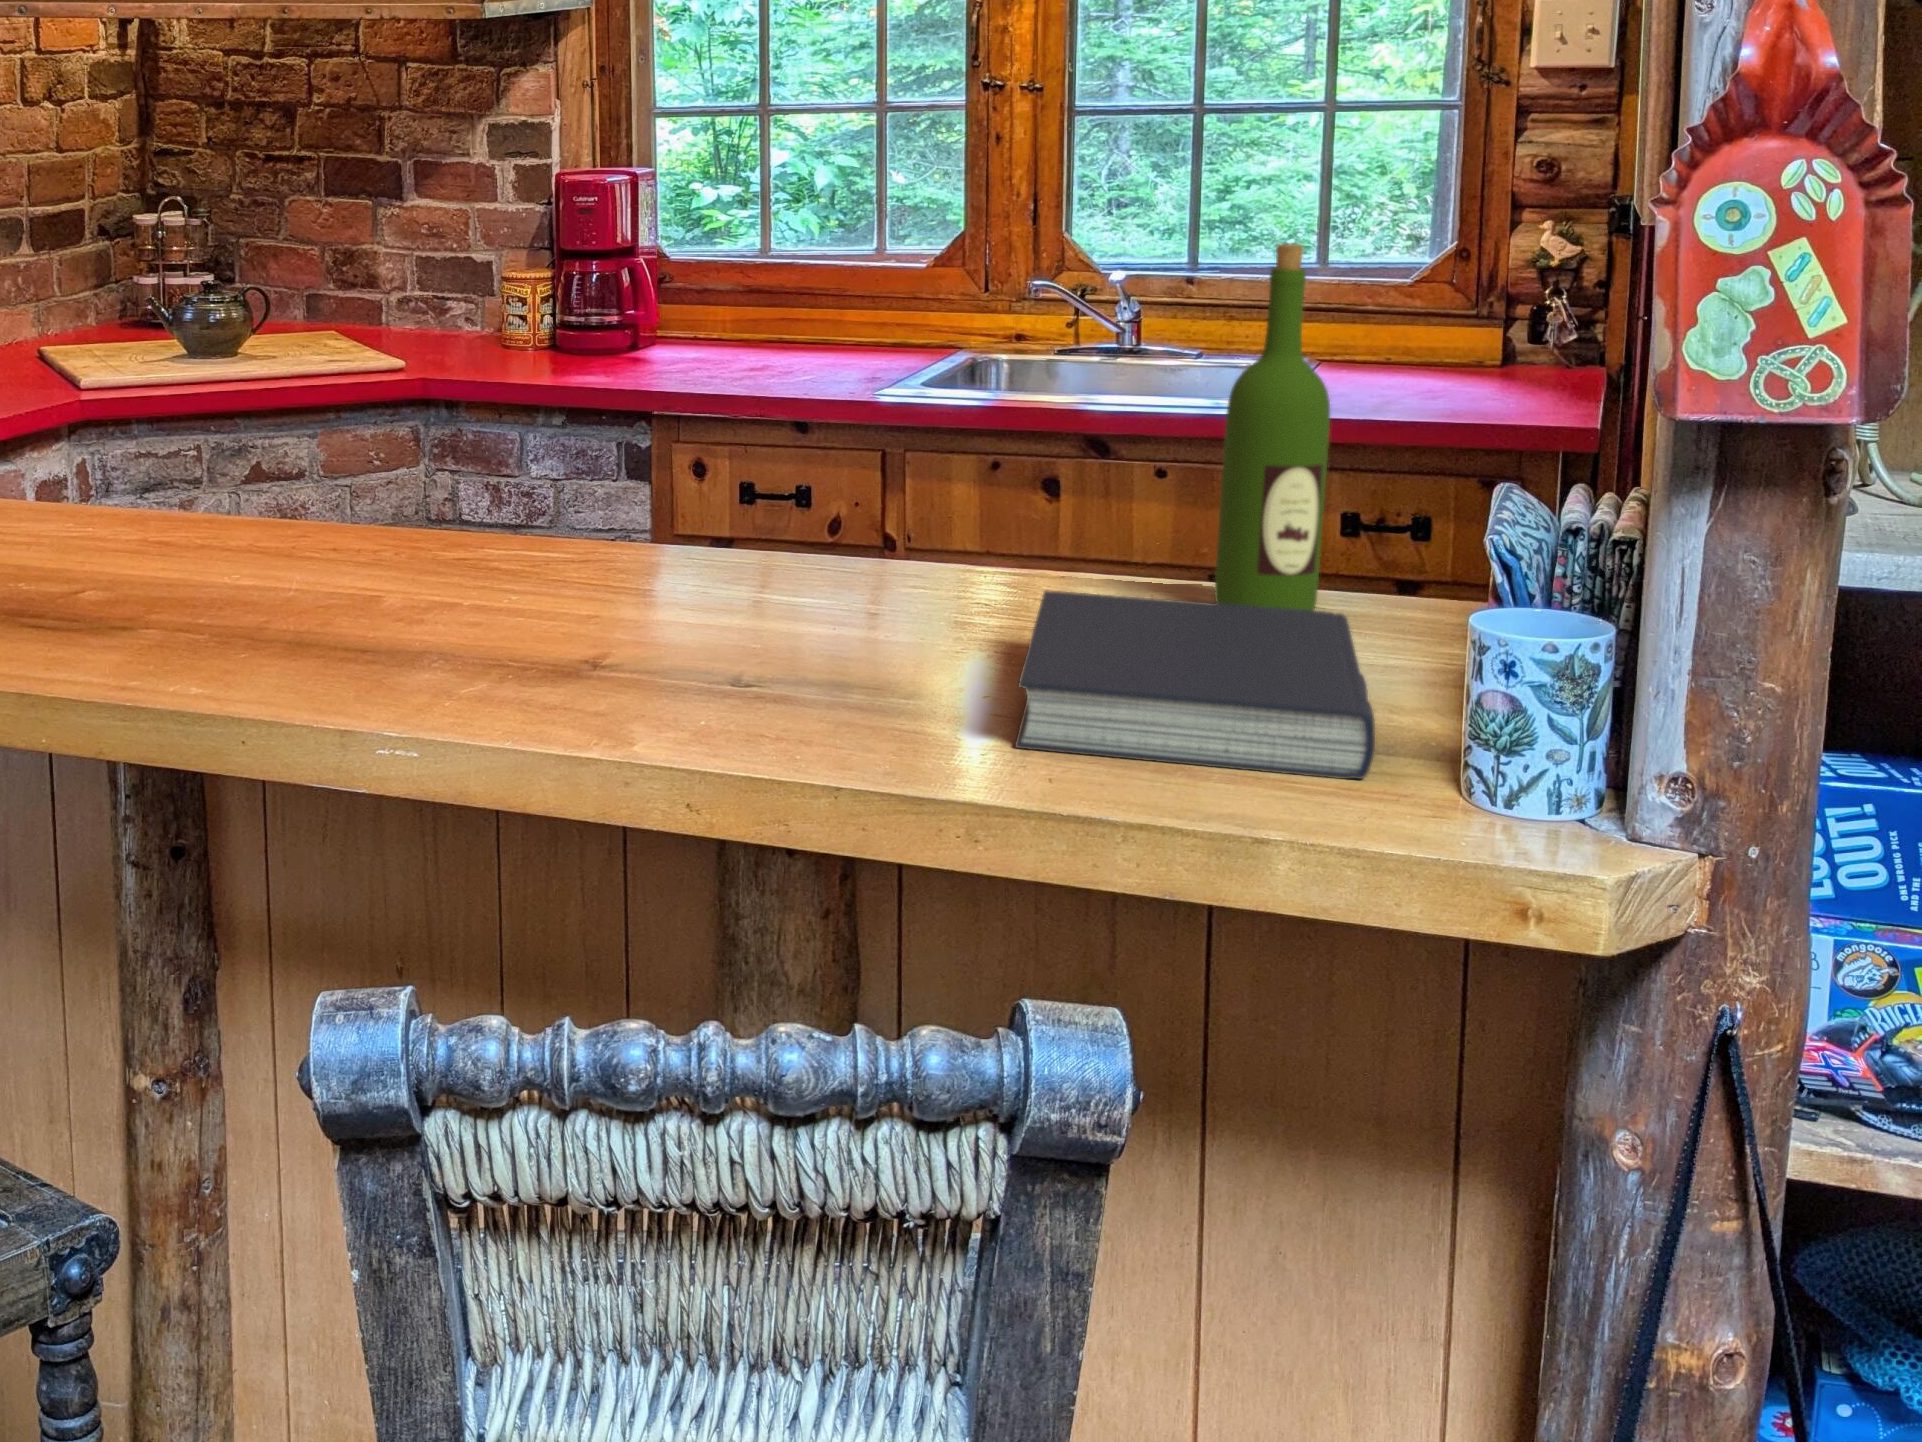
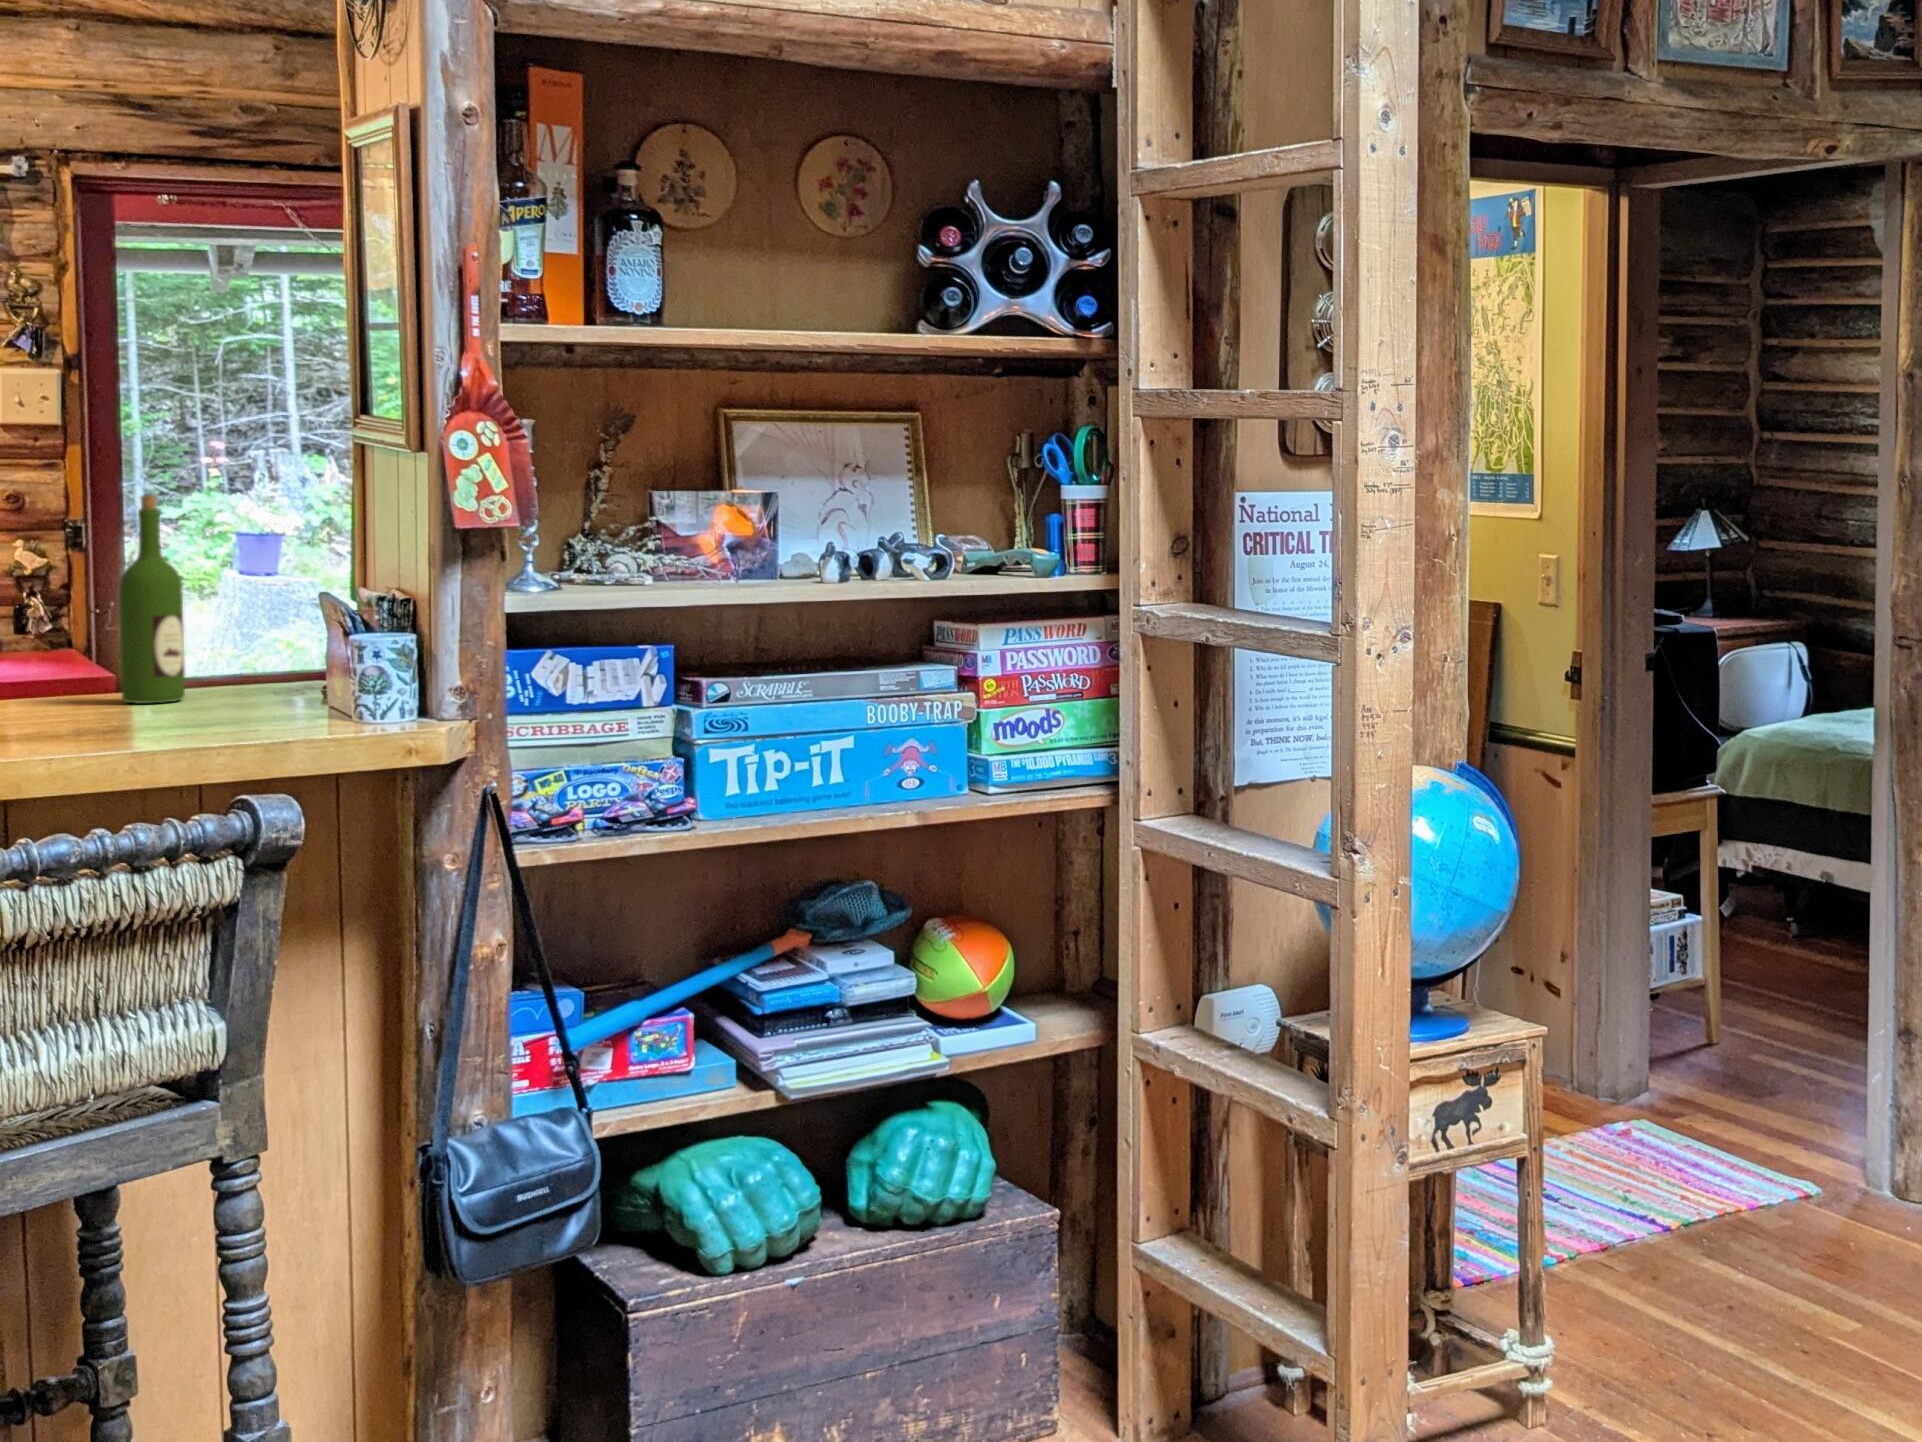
book: present [1015,590,1375,779] -> none [60,677,306,742]

